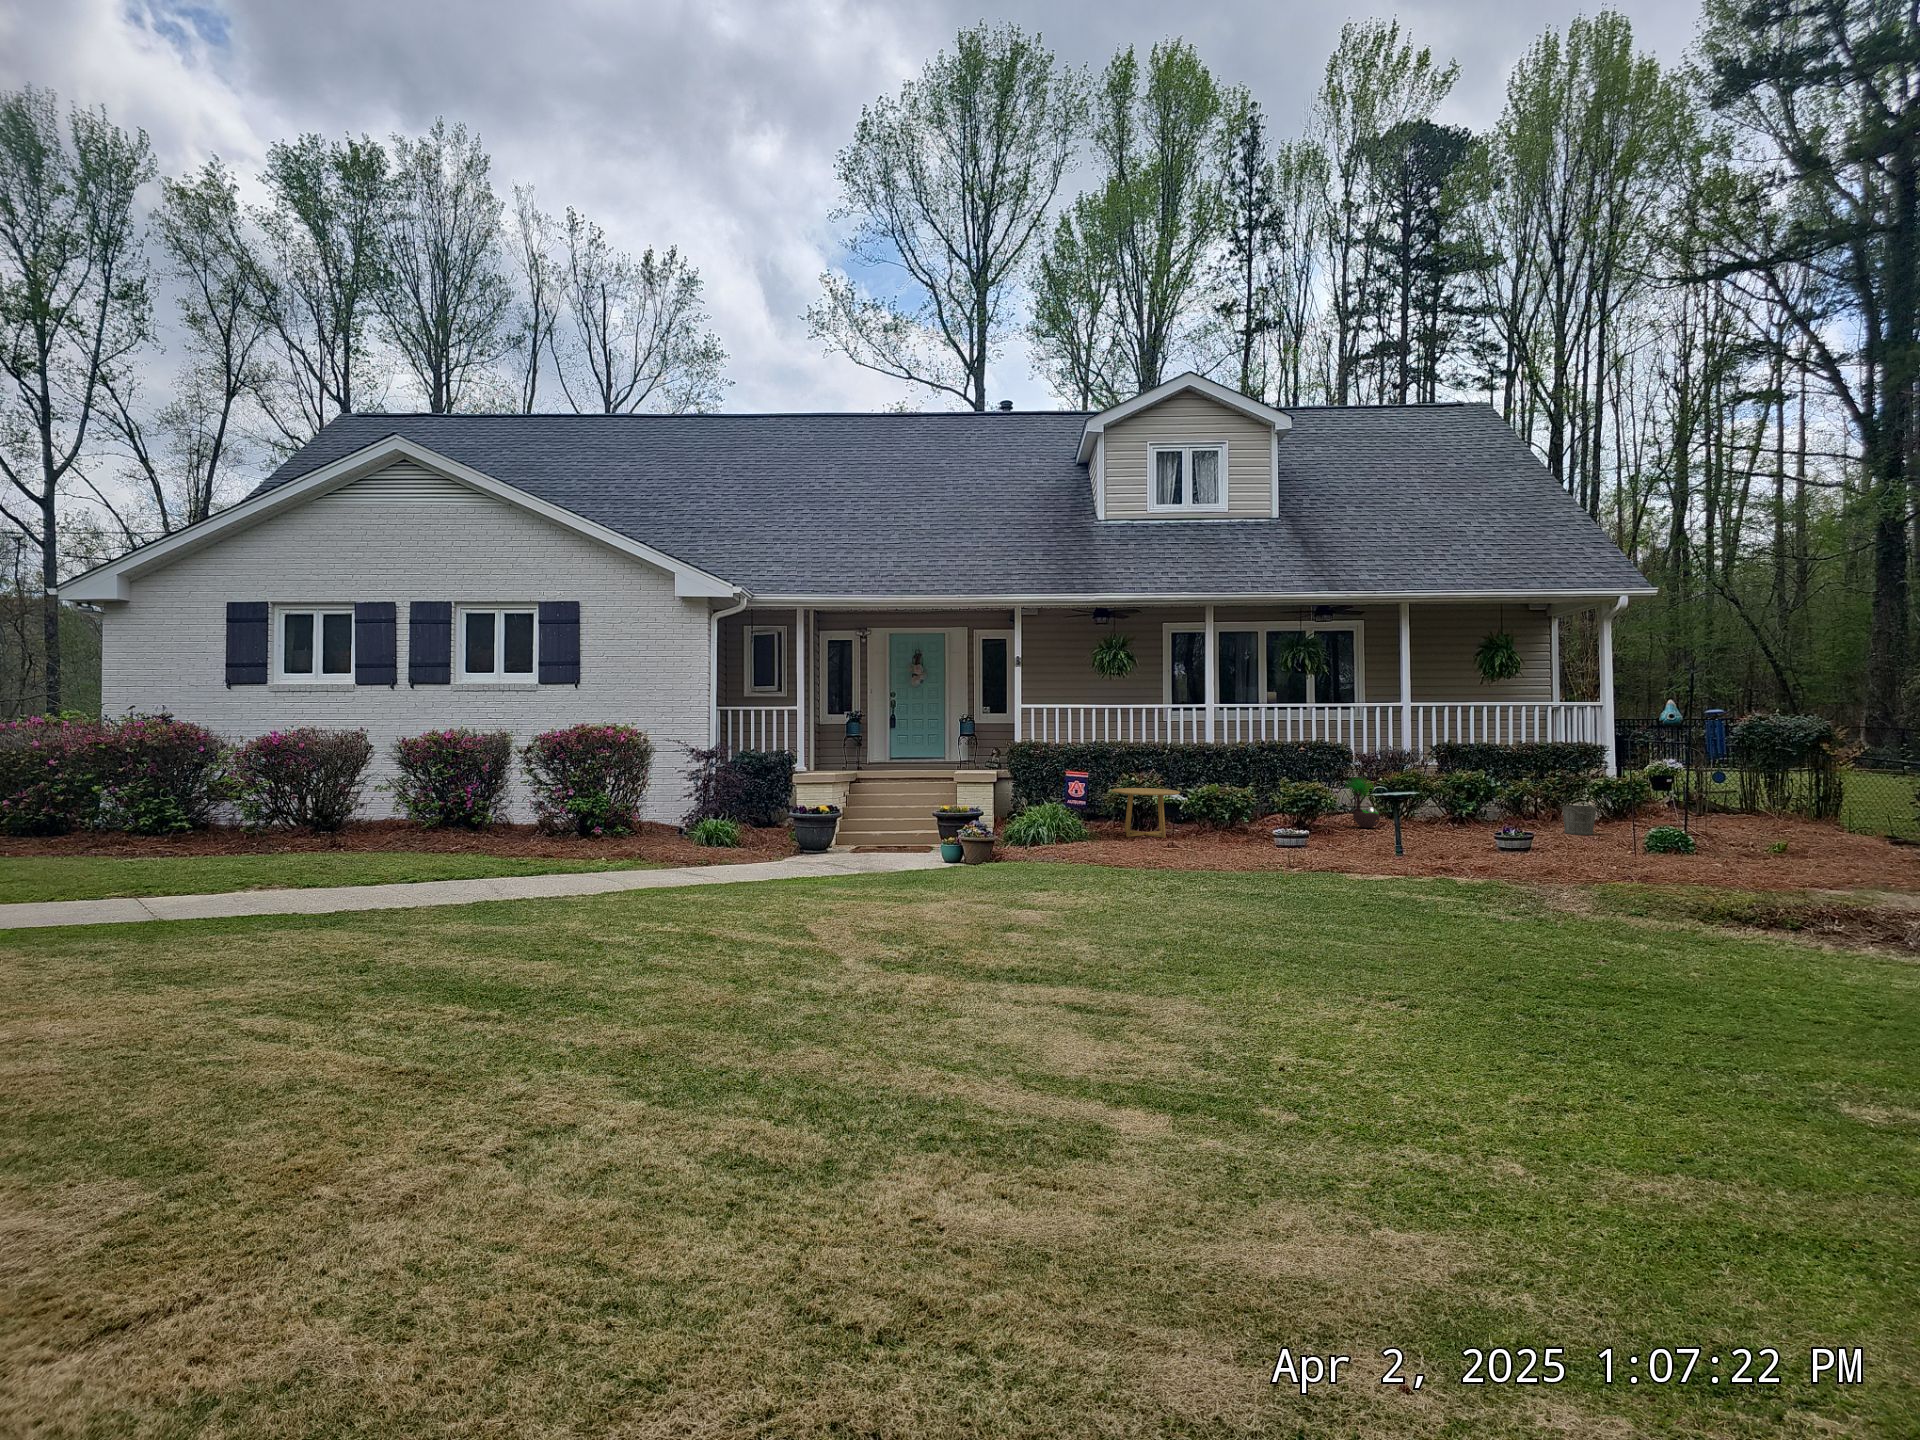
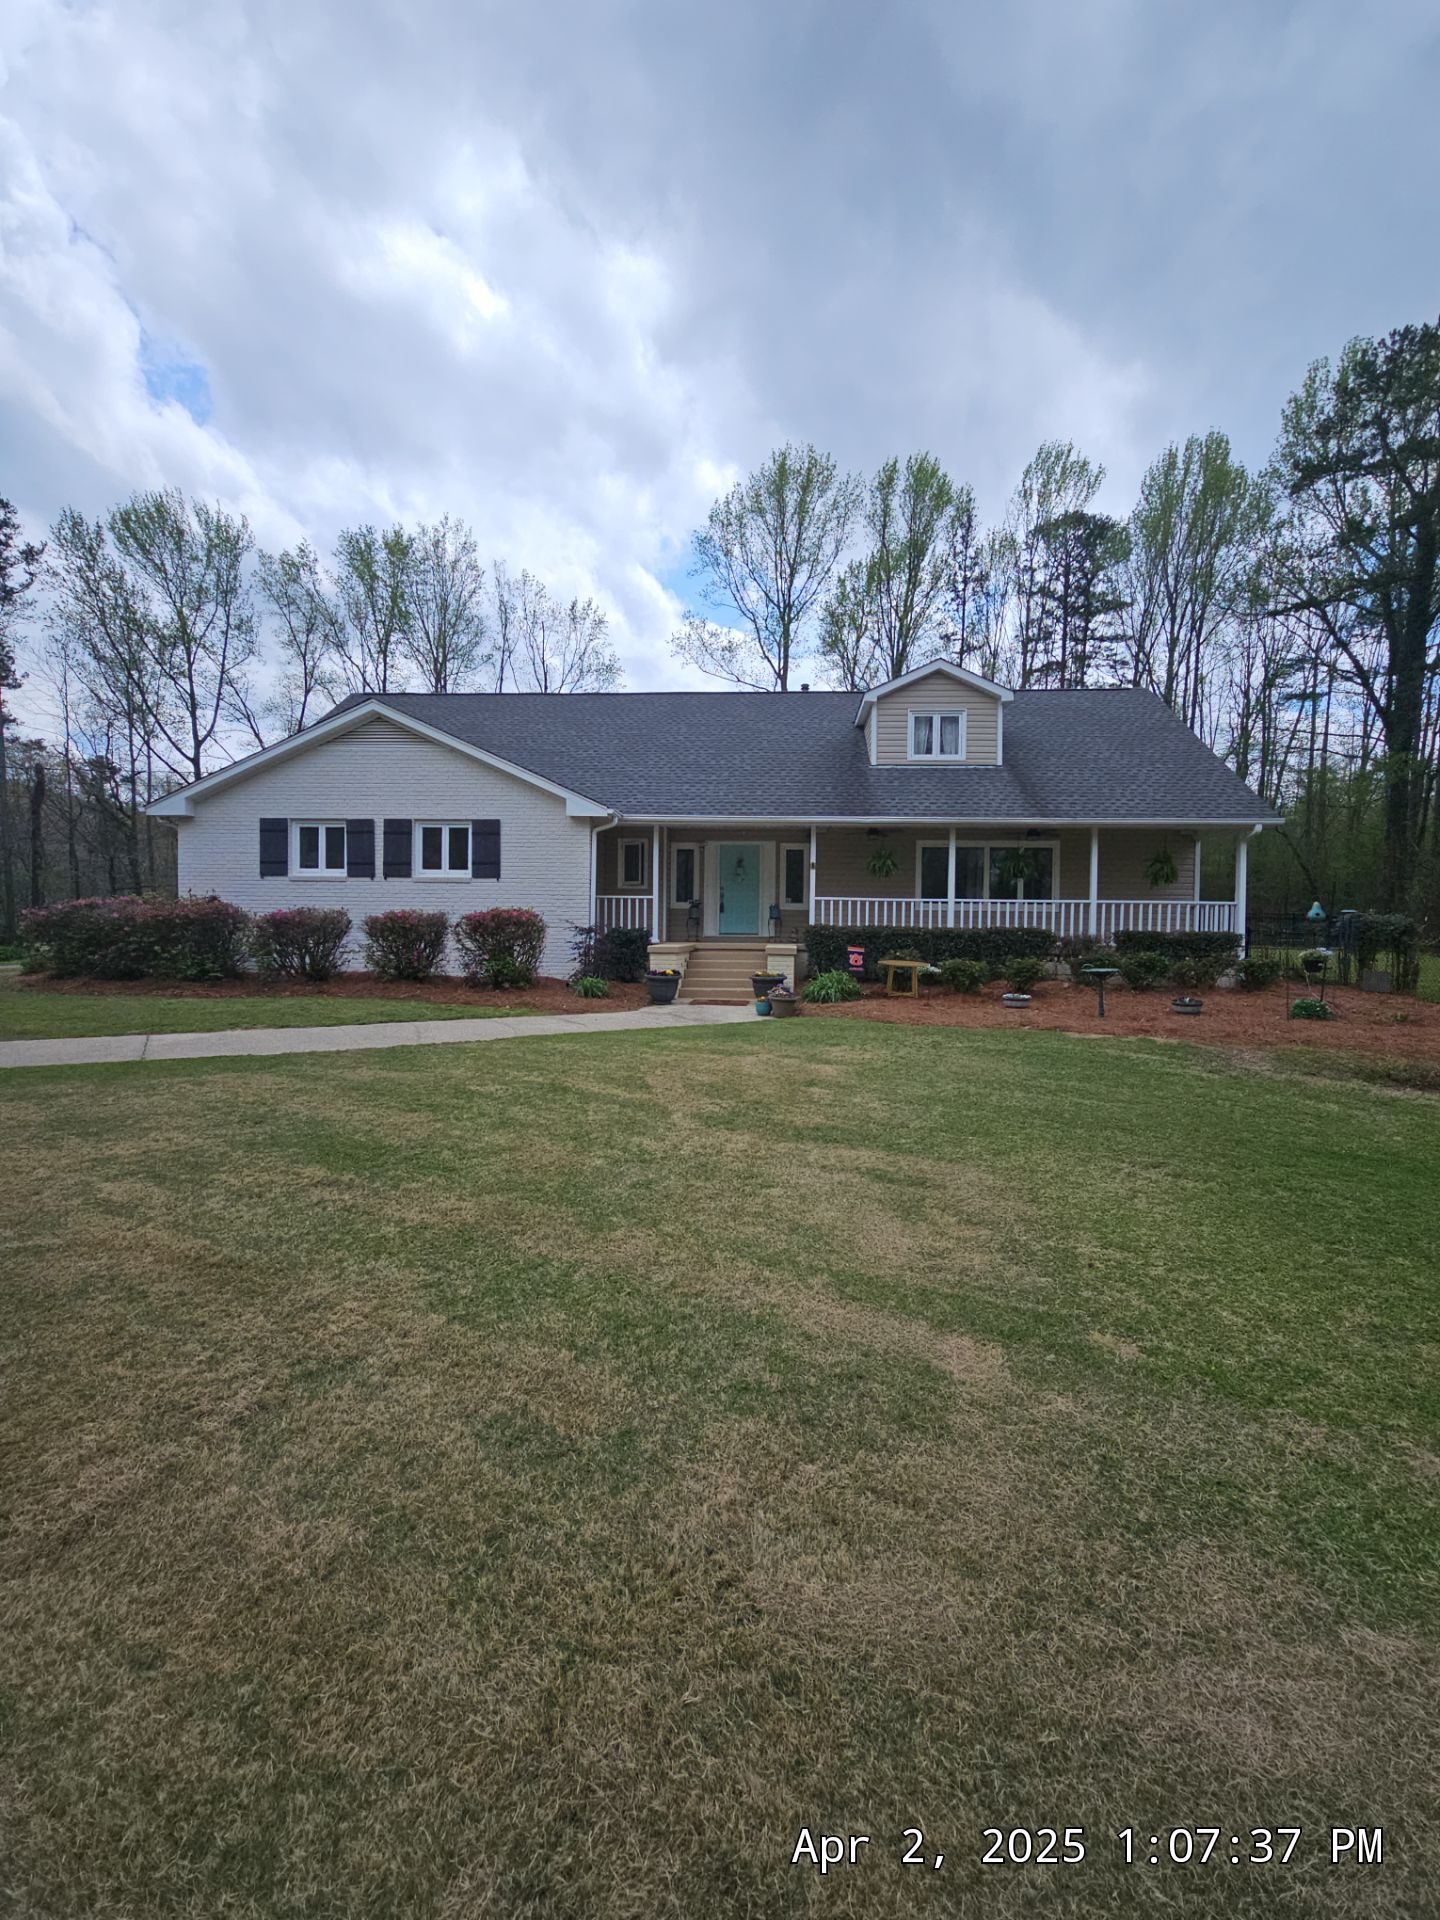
potted tree: present [1346,776,1380,828] -> none [1051,952,1077,994]
bucket: present [1562,805,1601,835] -> present [1363,970,1391,993]

